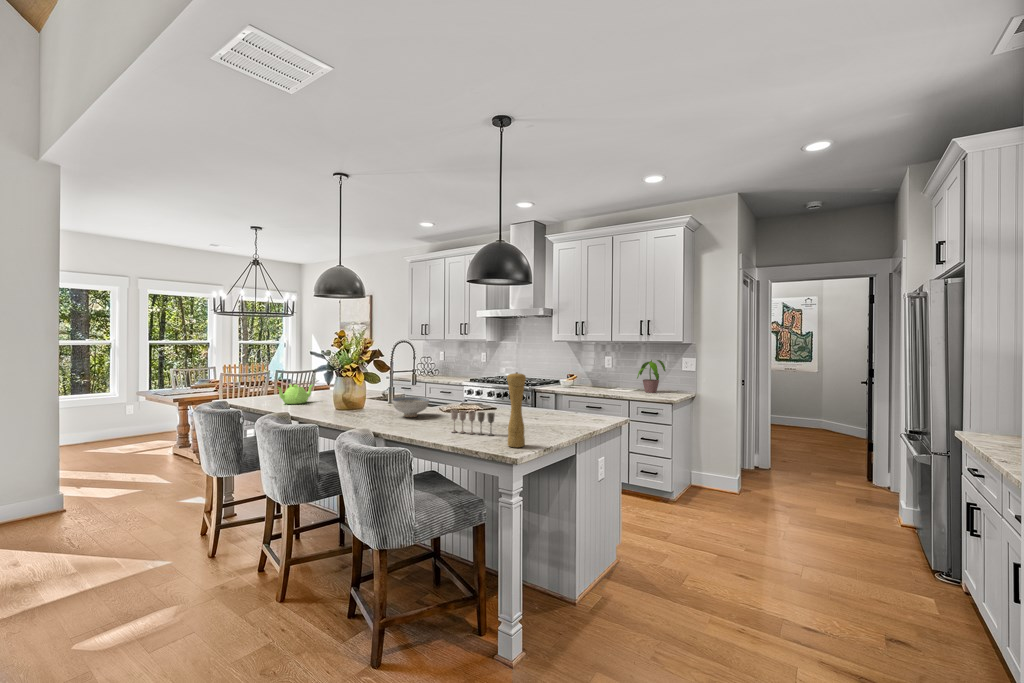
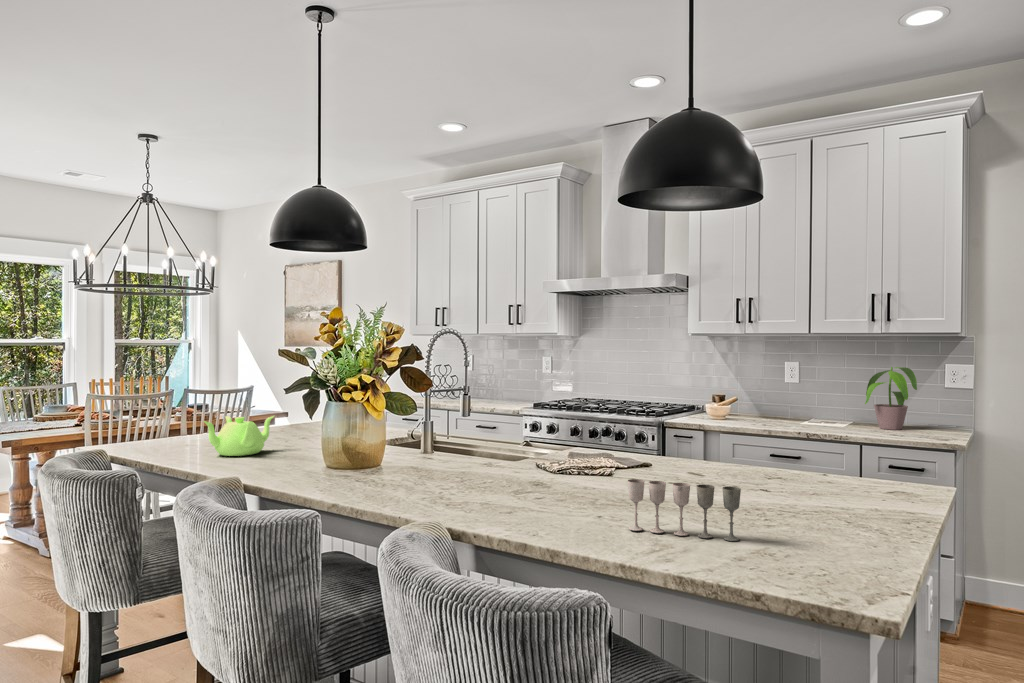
pepper mill: present [507,372,526,447] -> none [813,392,864,581]
ceramic bowl: present [392,397,429,417] -> none [459,443,536,489]

